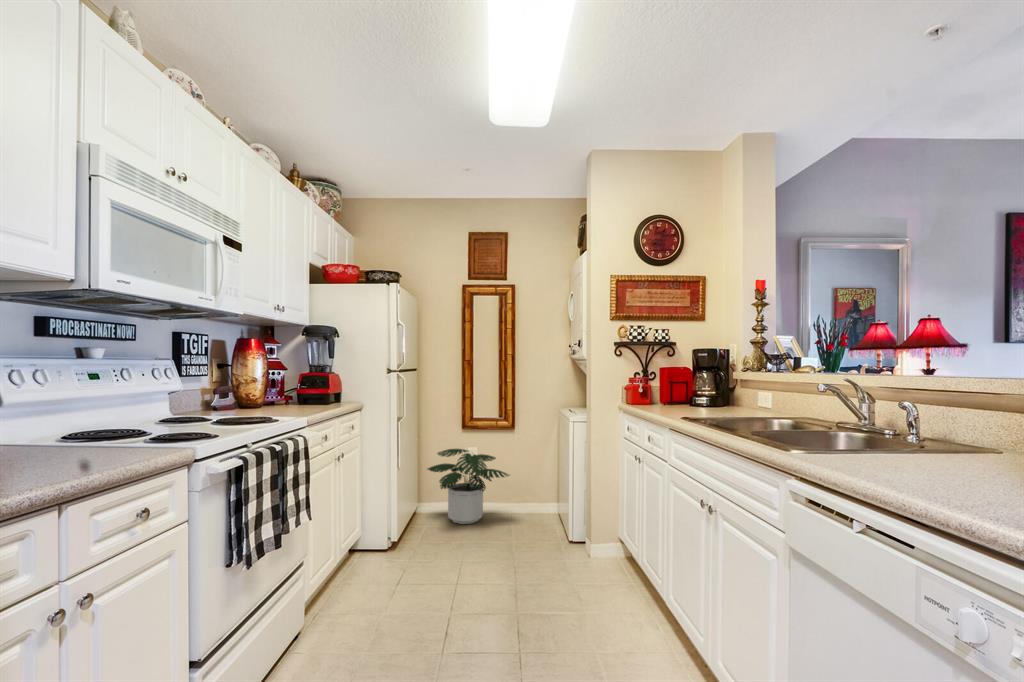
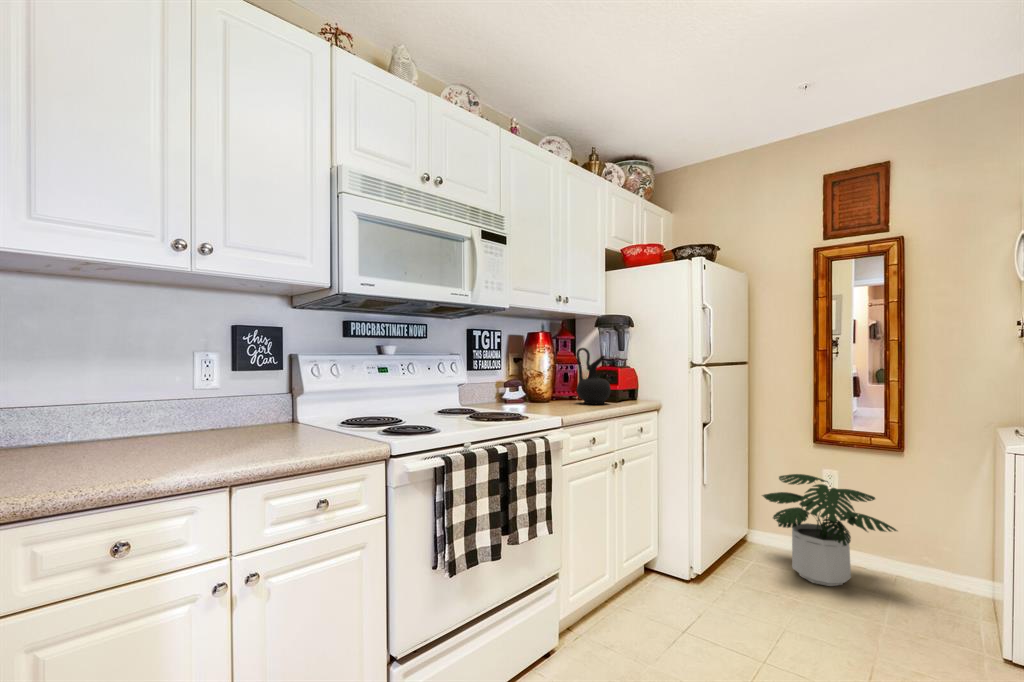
ceramic jug: none [295,354,327,406] -> present [576,348,611,404]

